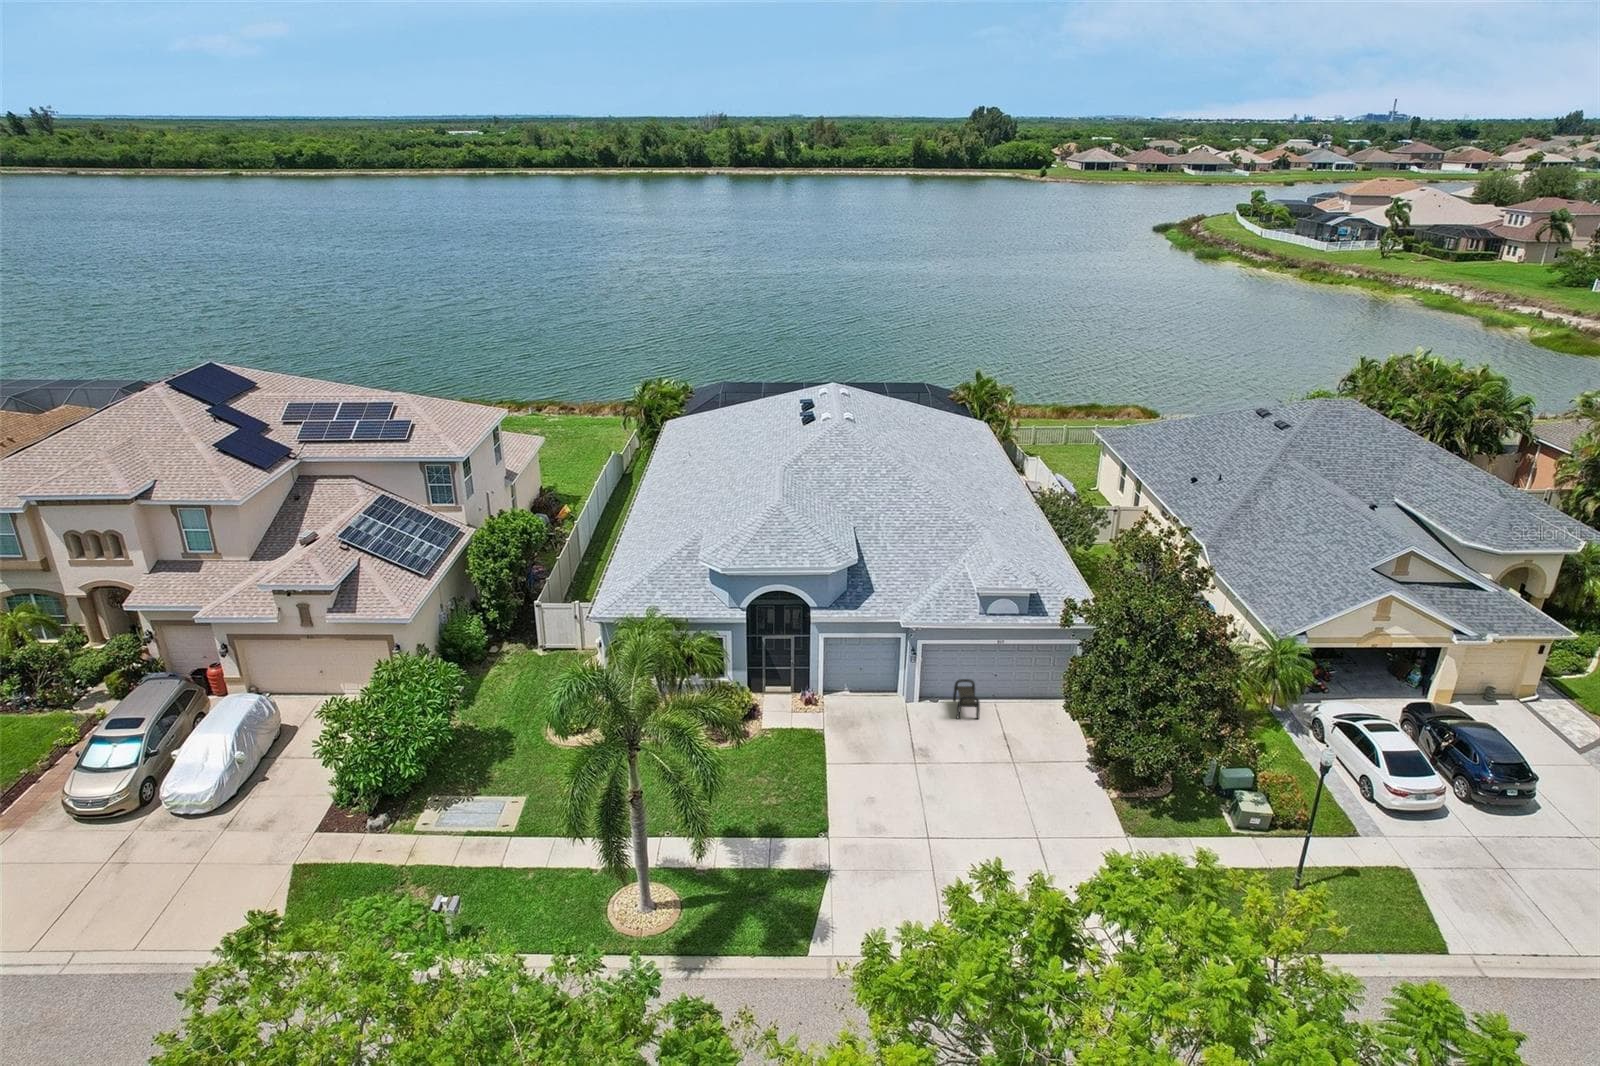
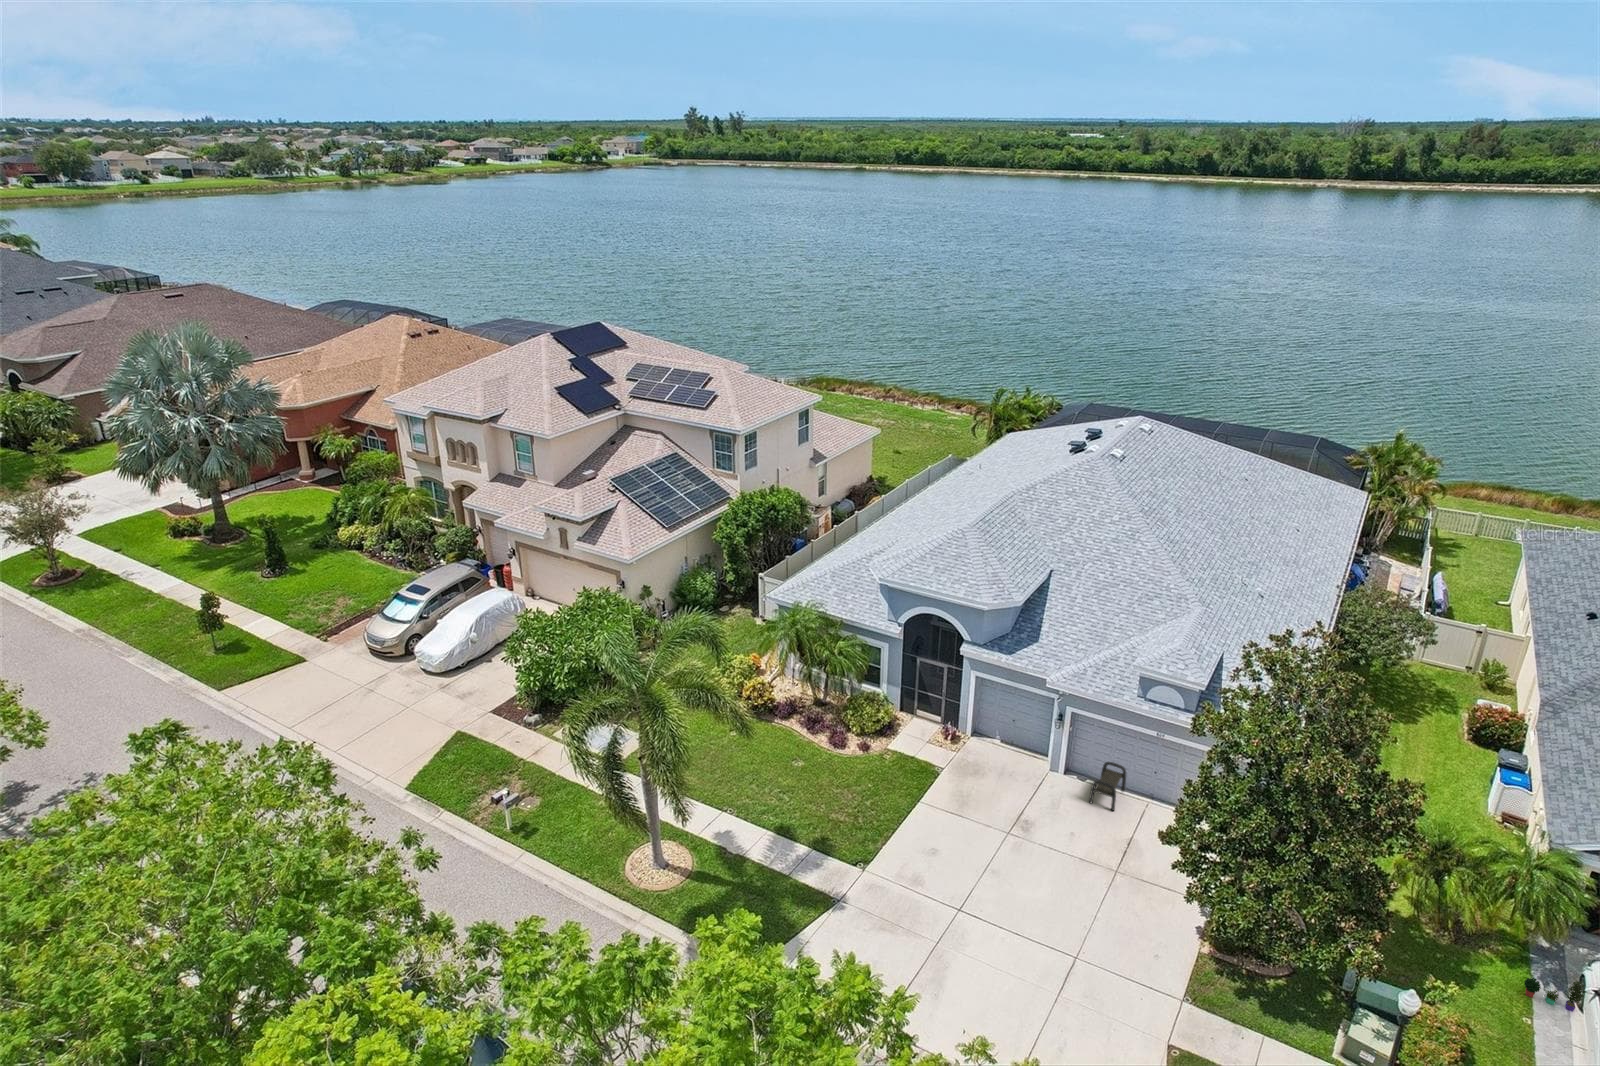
potted plant: none [1291,720,1327,745] -> present [1524,977,1585,1012]

